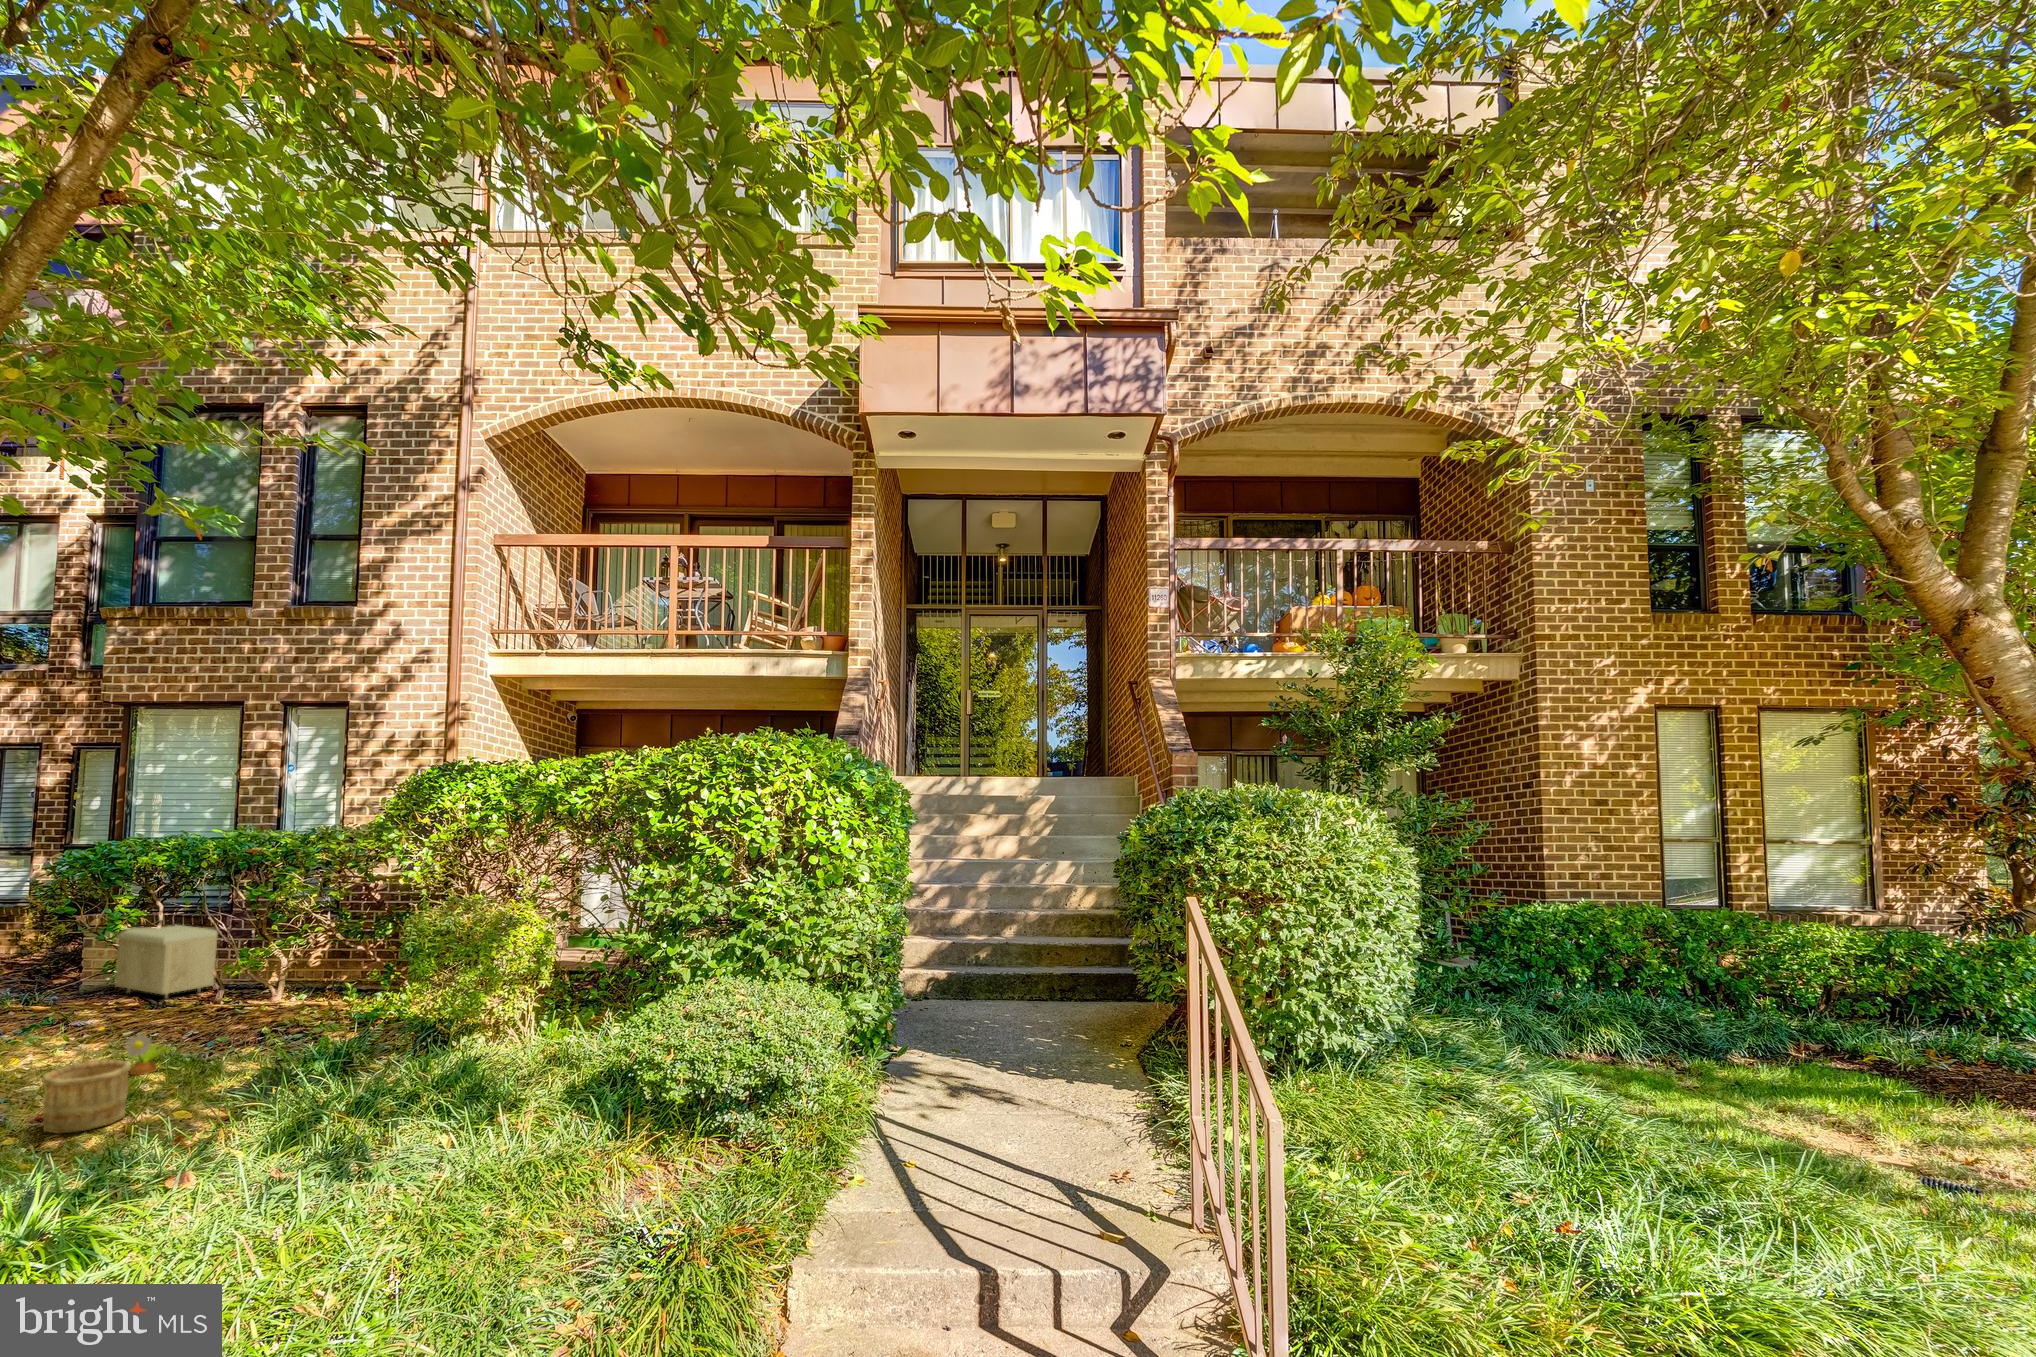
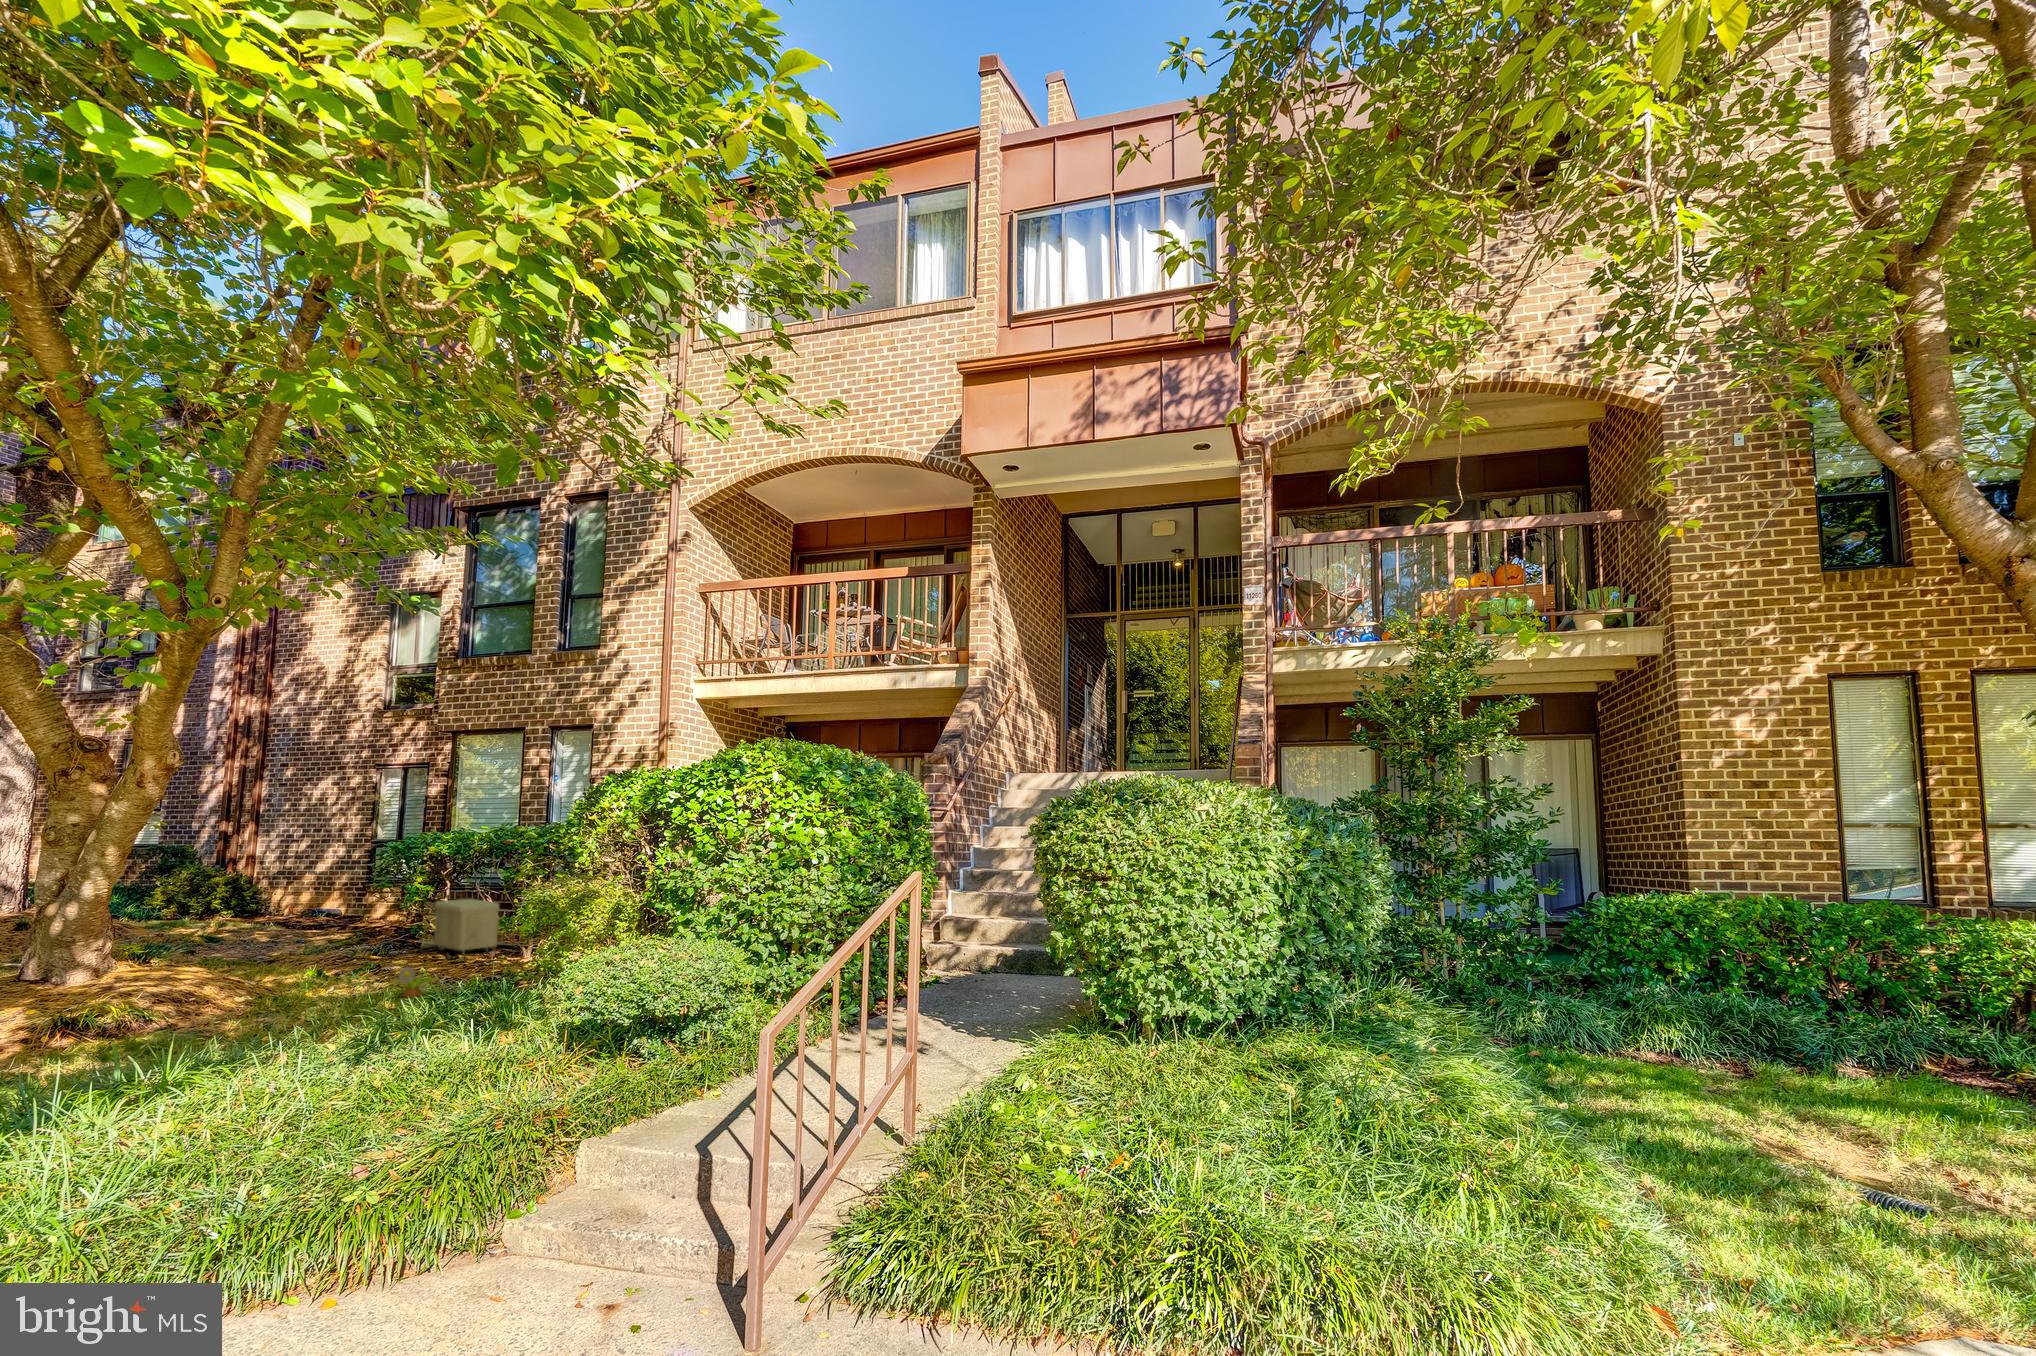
wooden bucket: present [43,1060,131,1134] -> none [325,978,384,1027]

